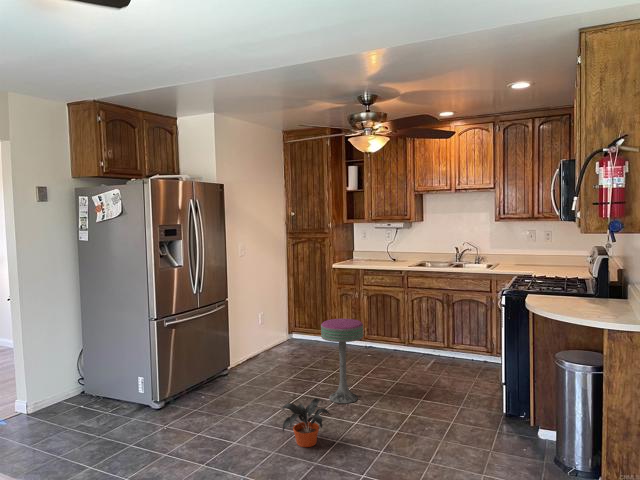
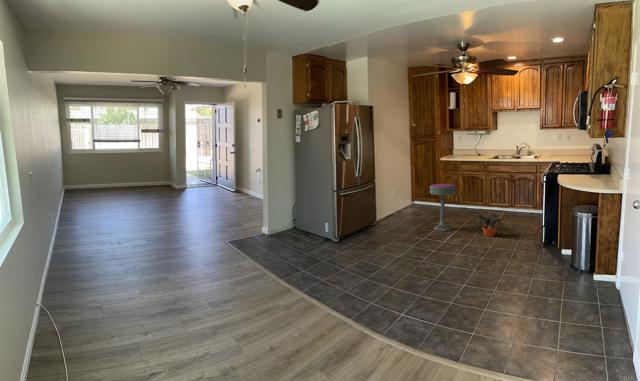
potted plant: present [282,398,329,447] -> present [476,214,501,236]

